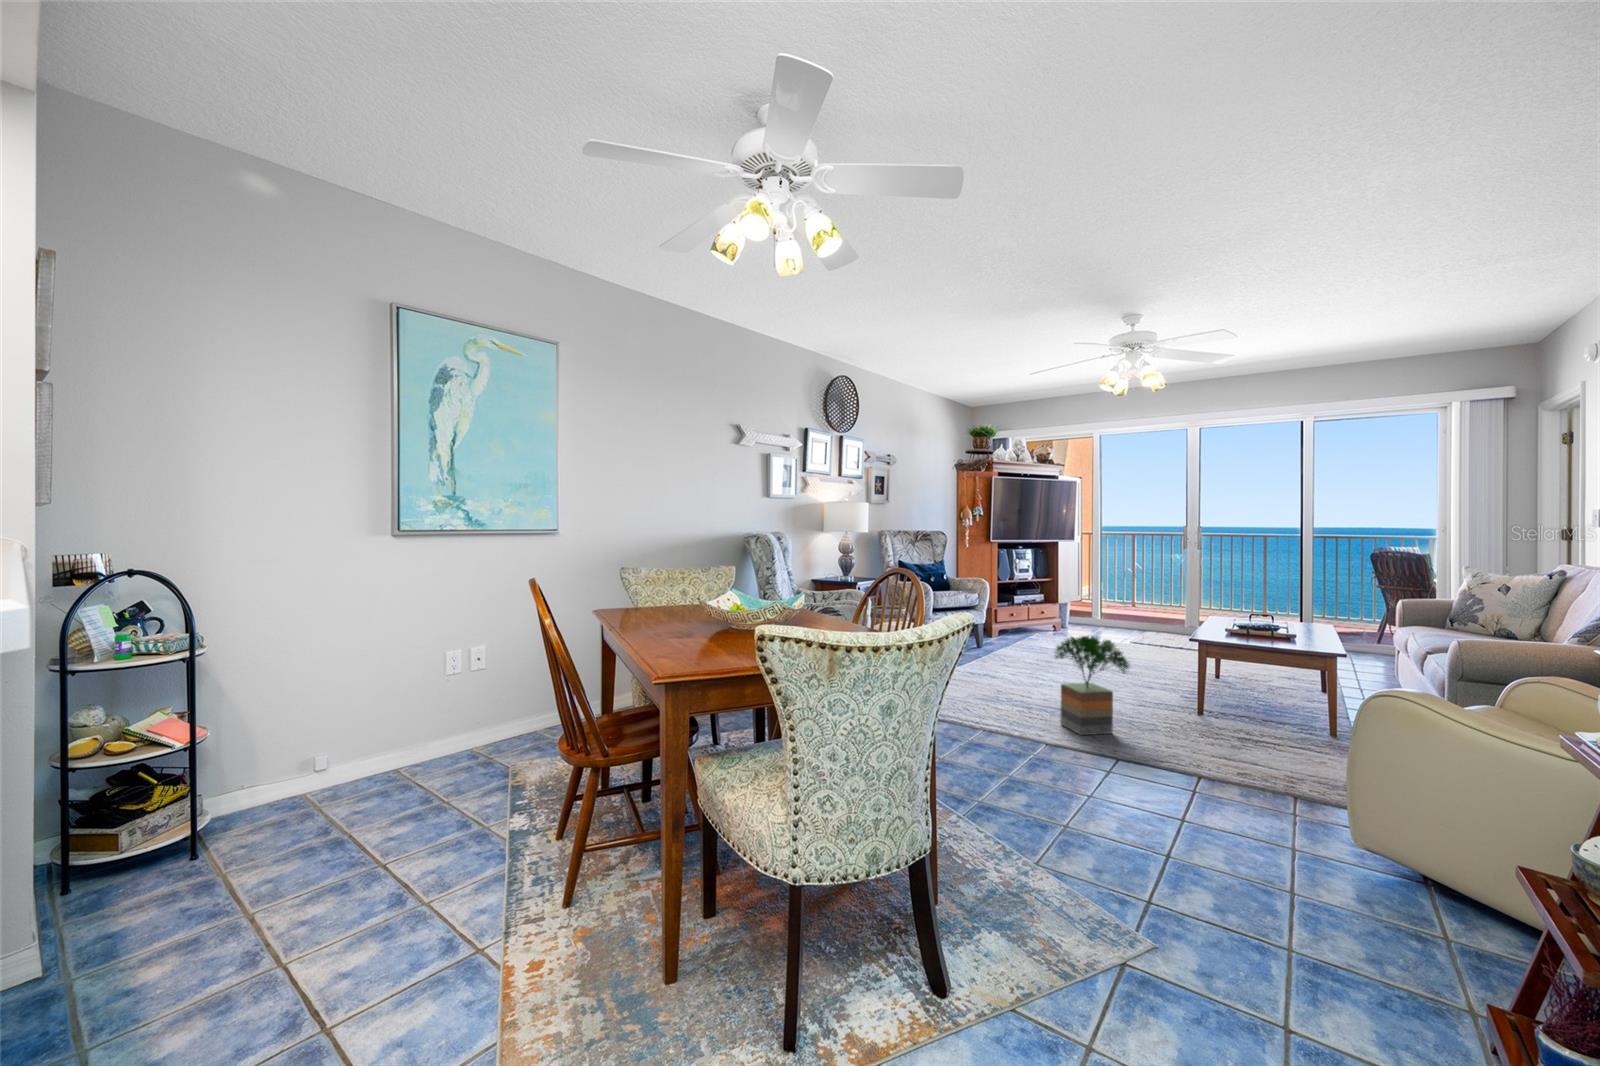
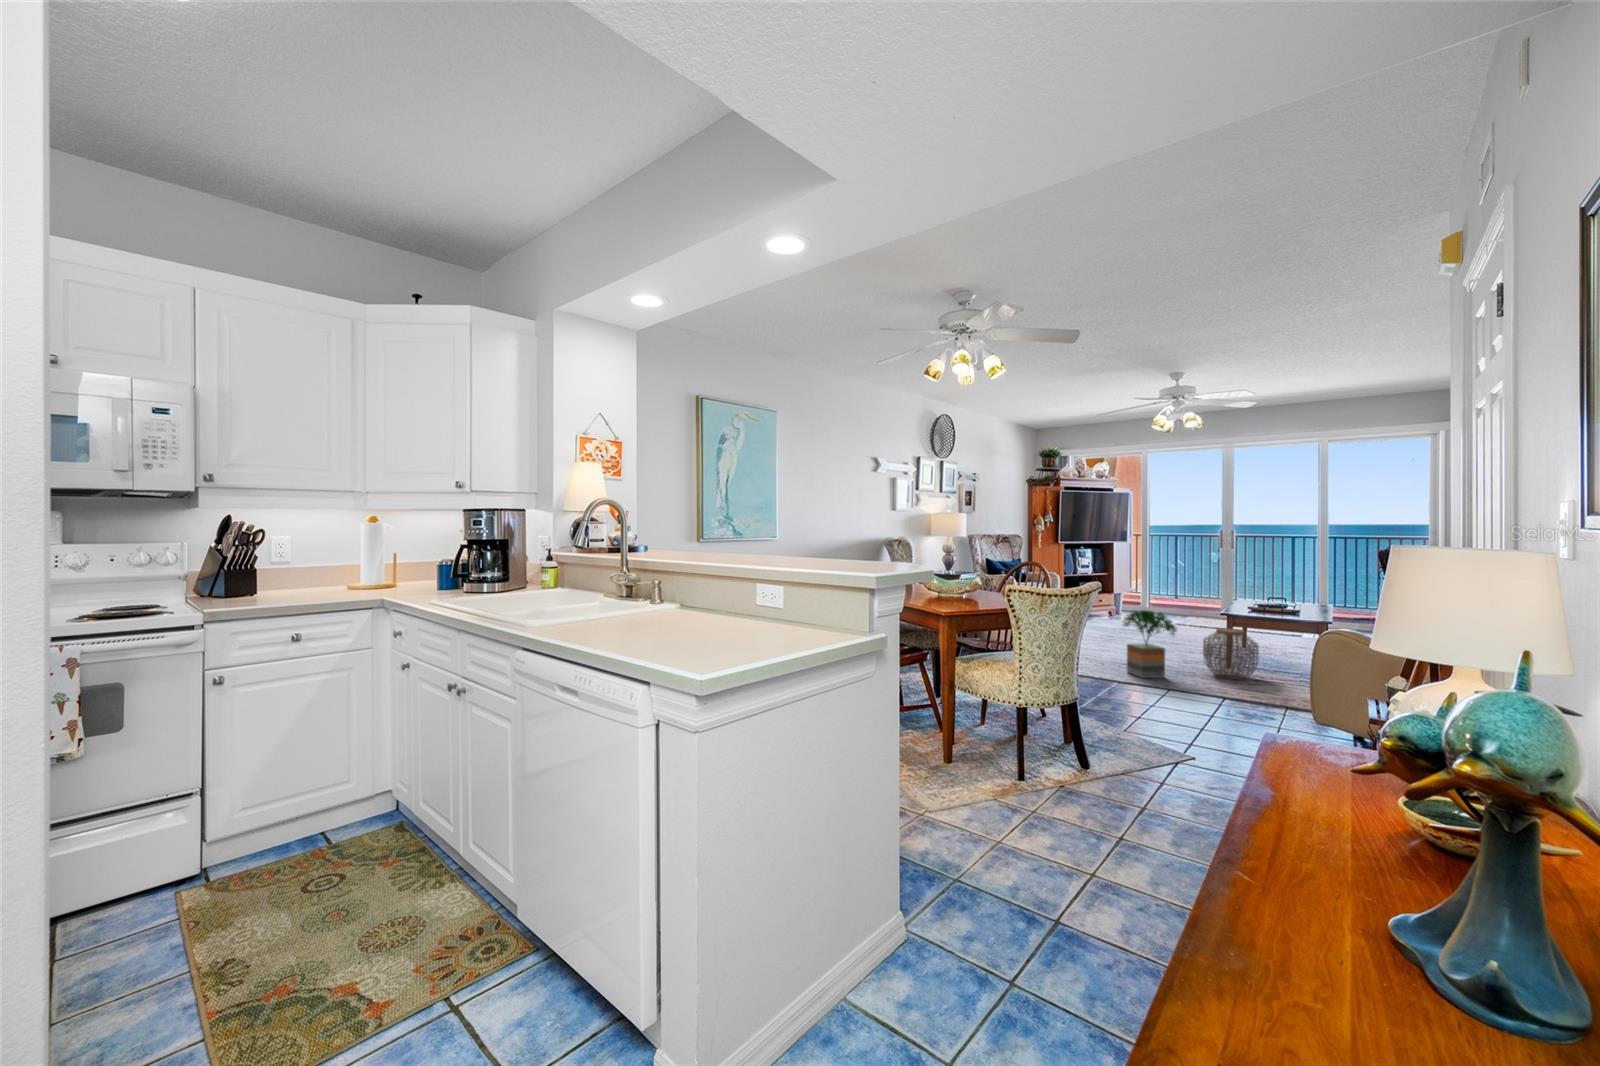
woven basket: none [1165,661,1243,738] -> present [1203,628,1259,680]

